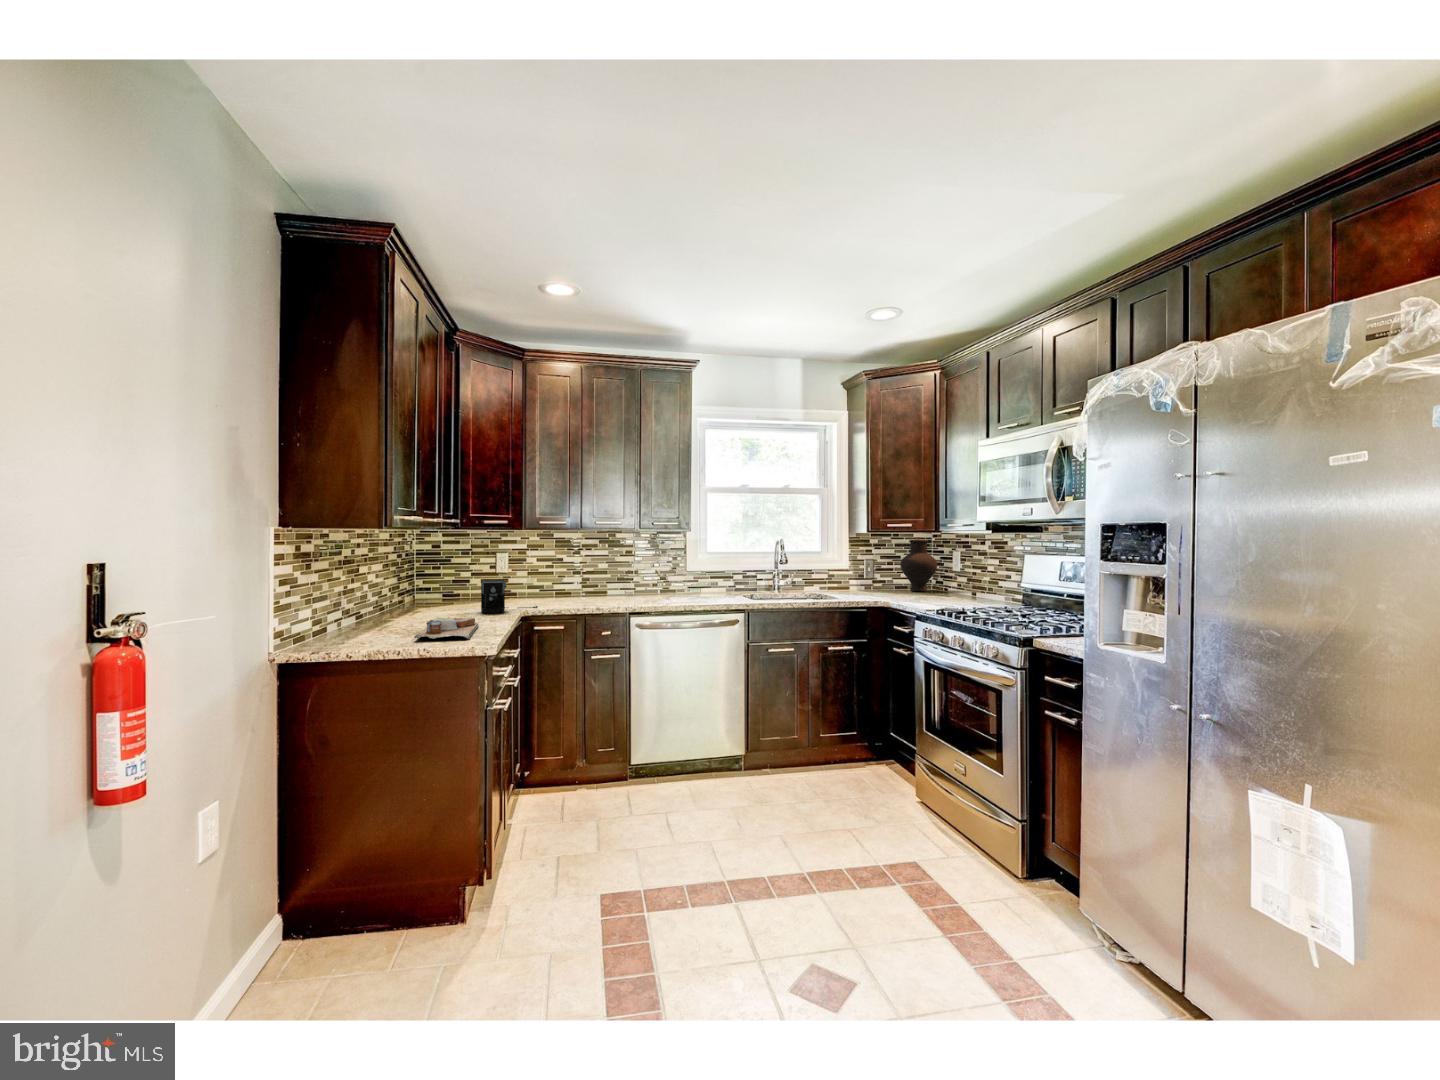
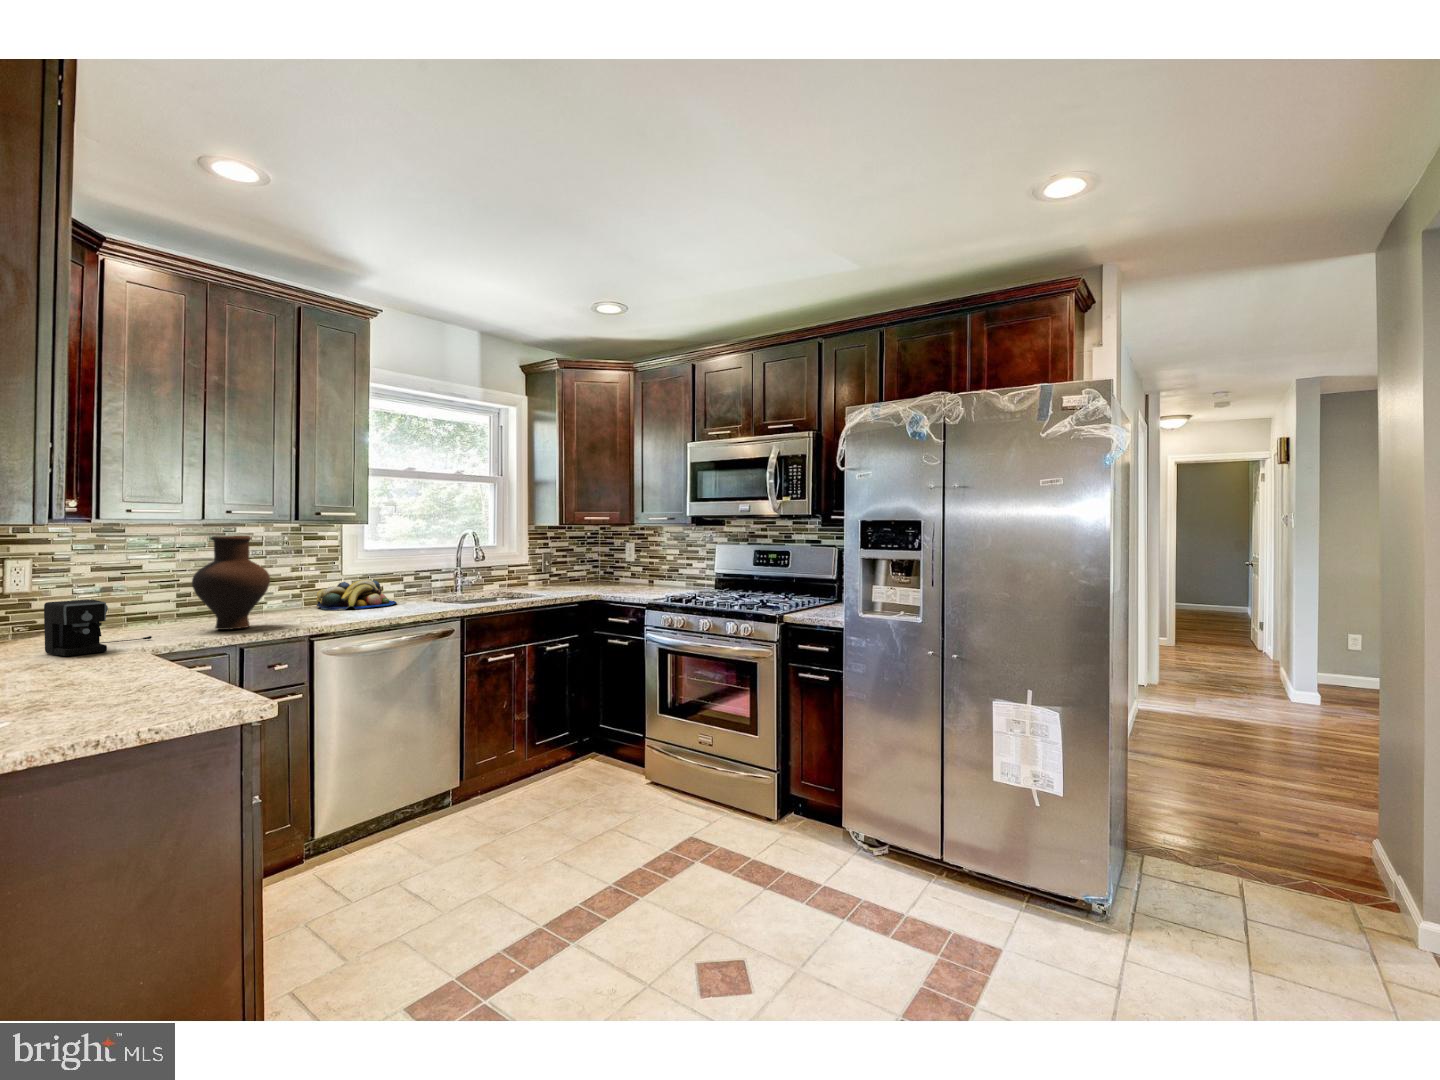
vase: present [900,540,937,591] -> present [192,536,270,630]
fruit bowl: none [664,577,720,600] -> present [316,579,396,610]
cutting board: present [414,617,478,639] -> none [39,662,196,708]

